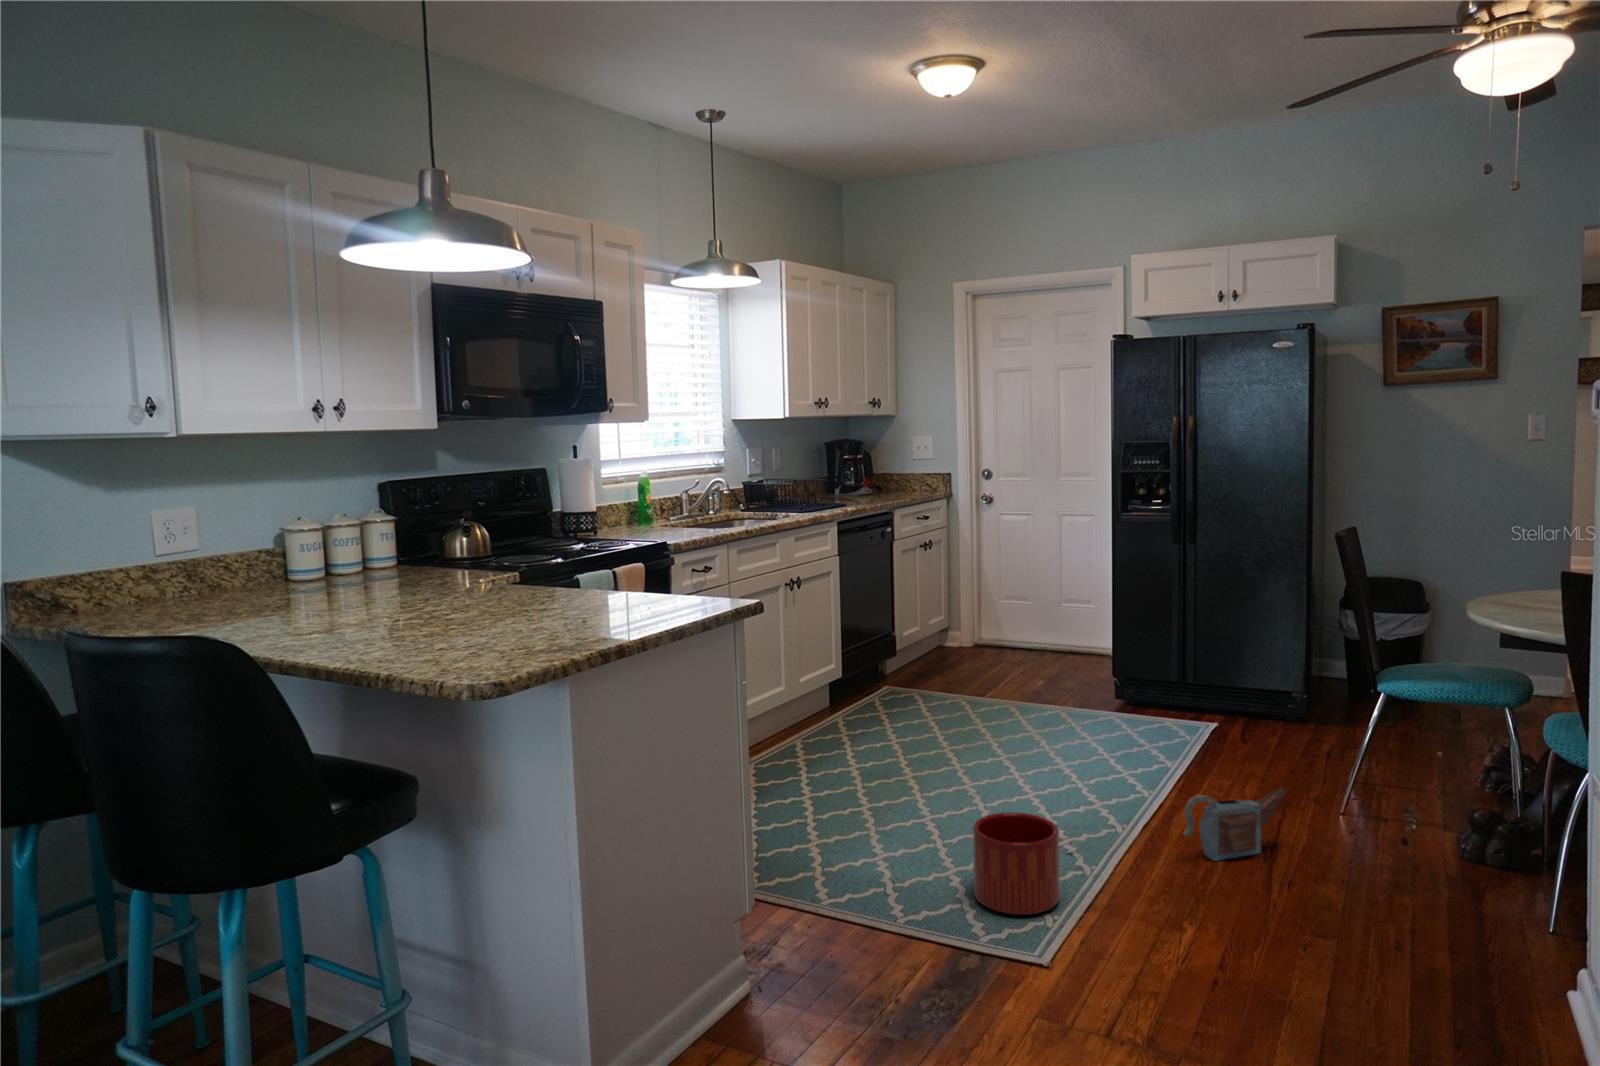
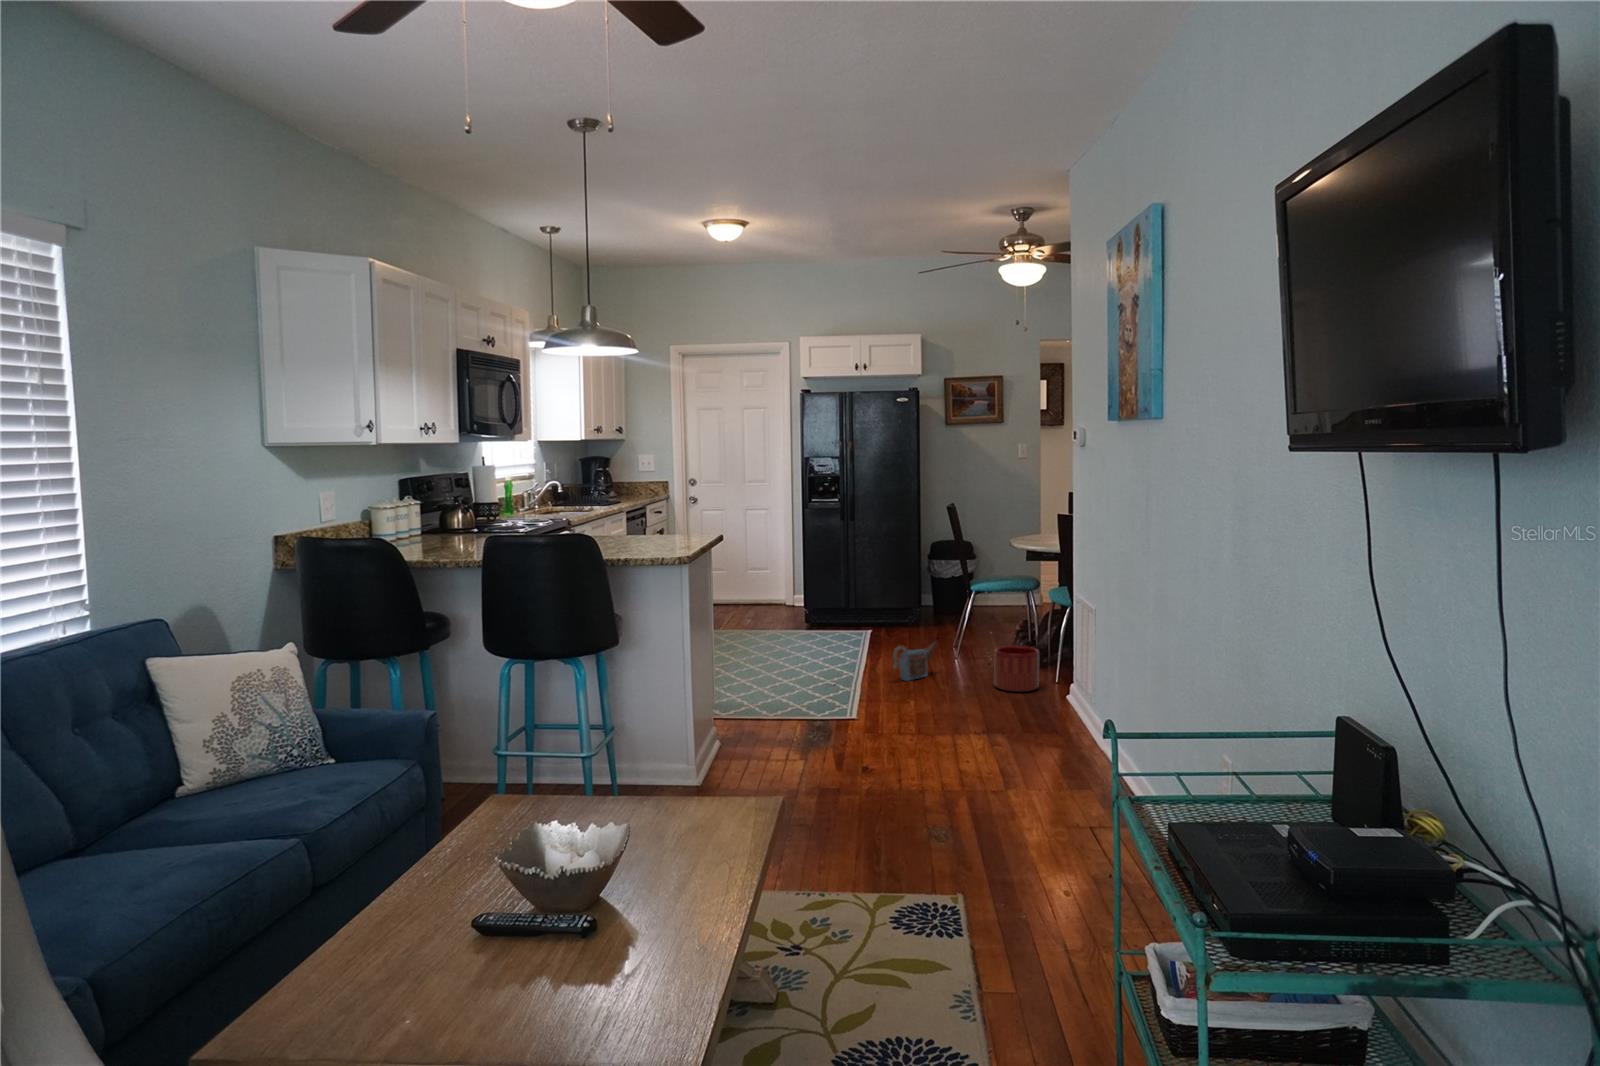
planter: present [973,812,1060,915] -> present [994,646,1039,692]

